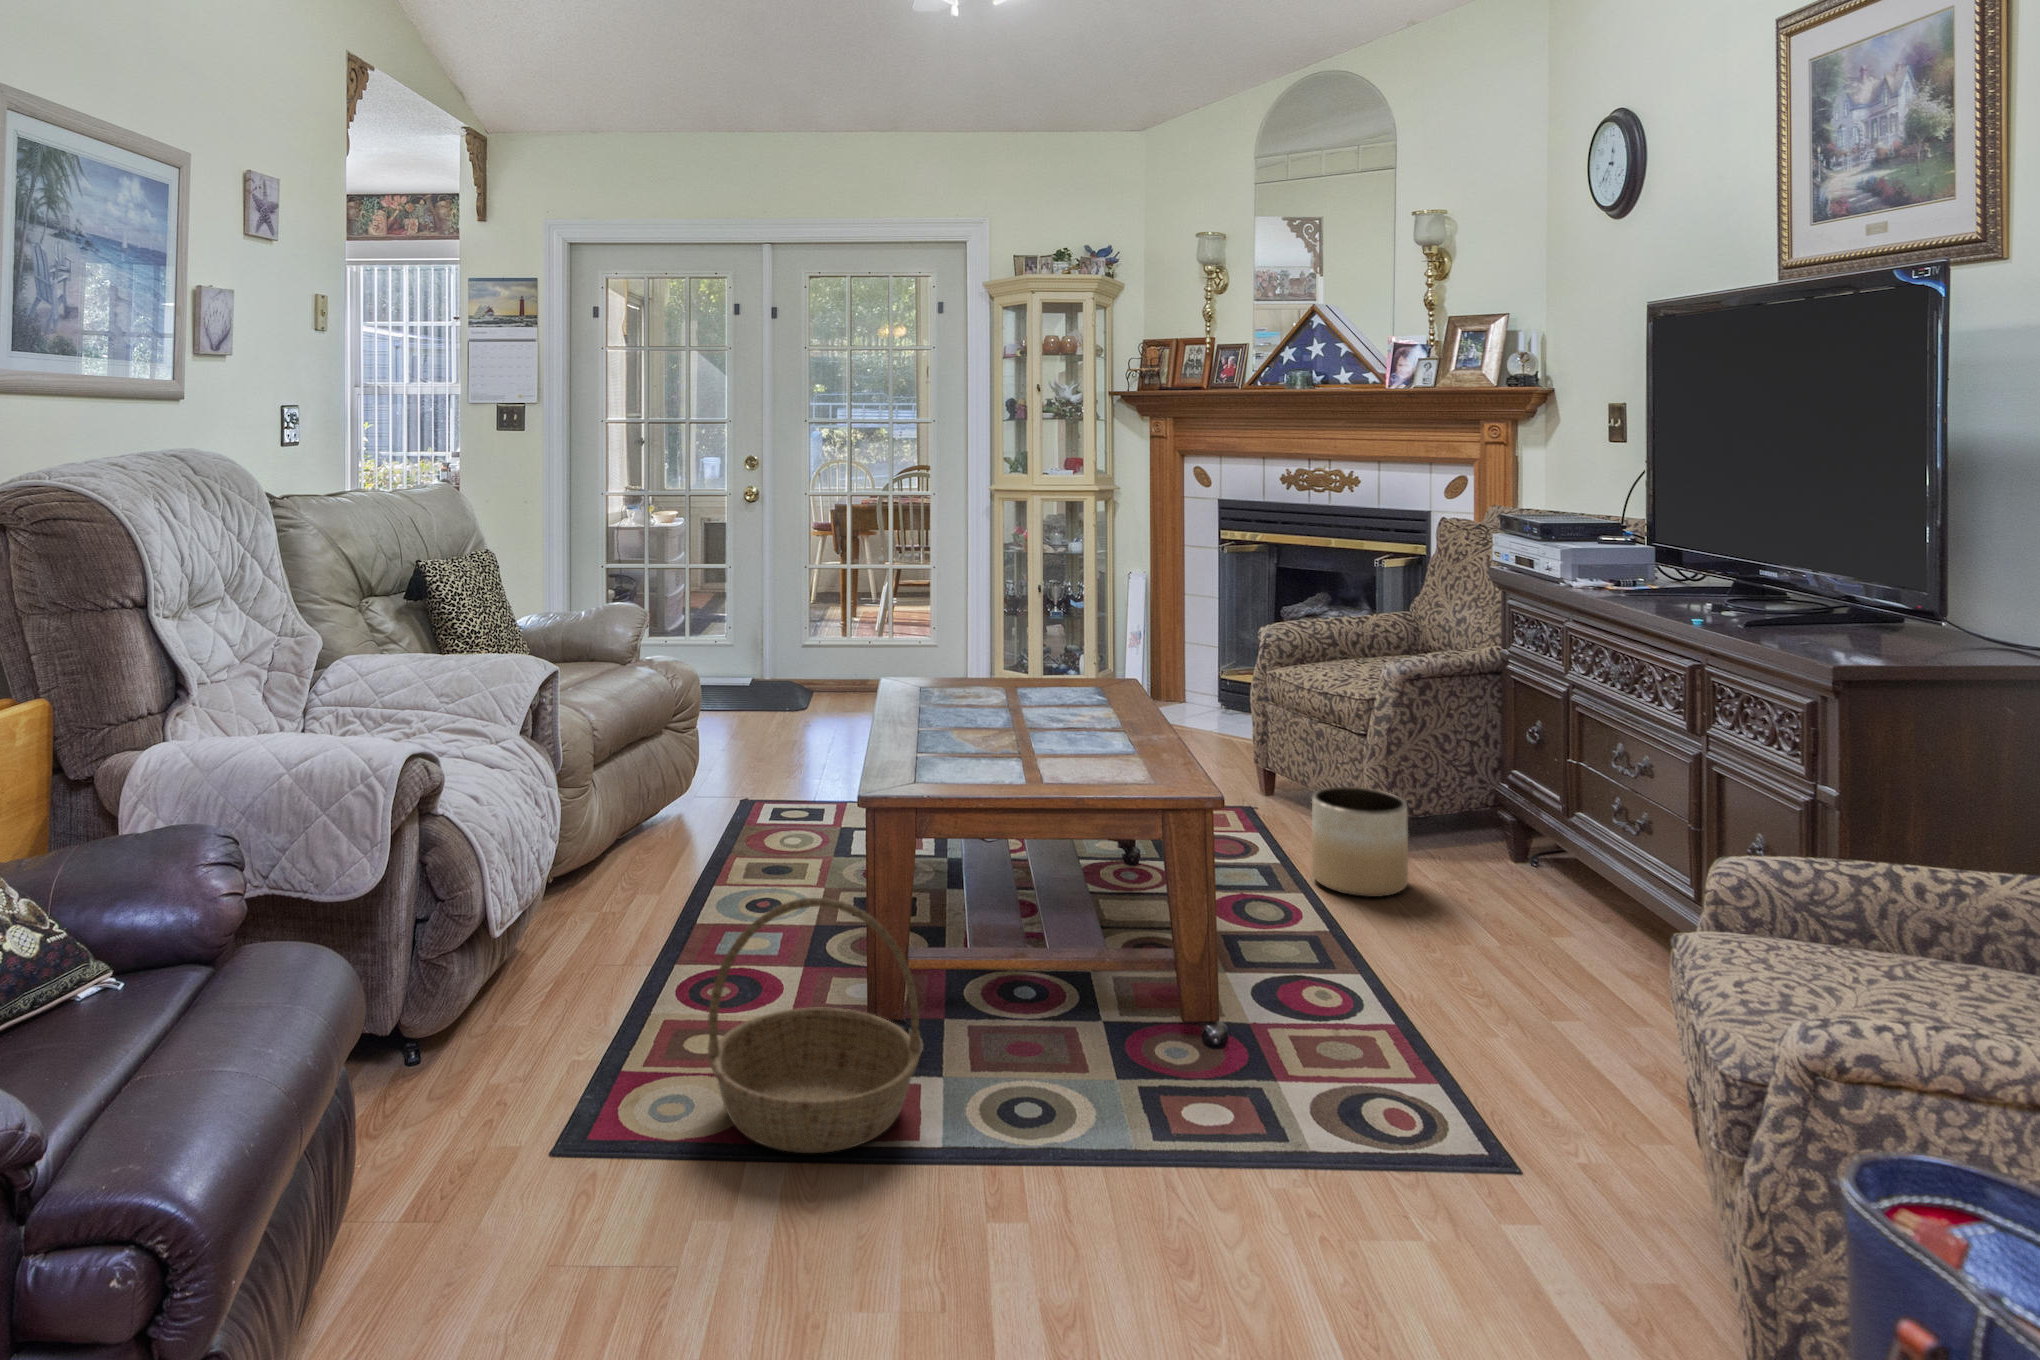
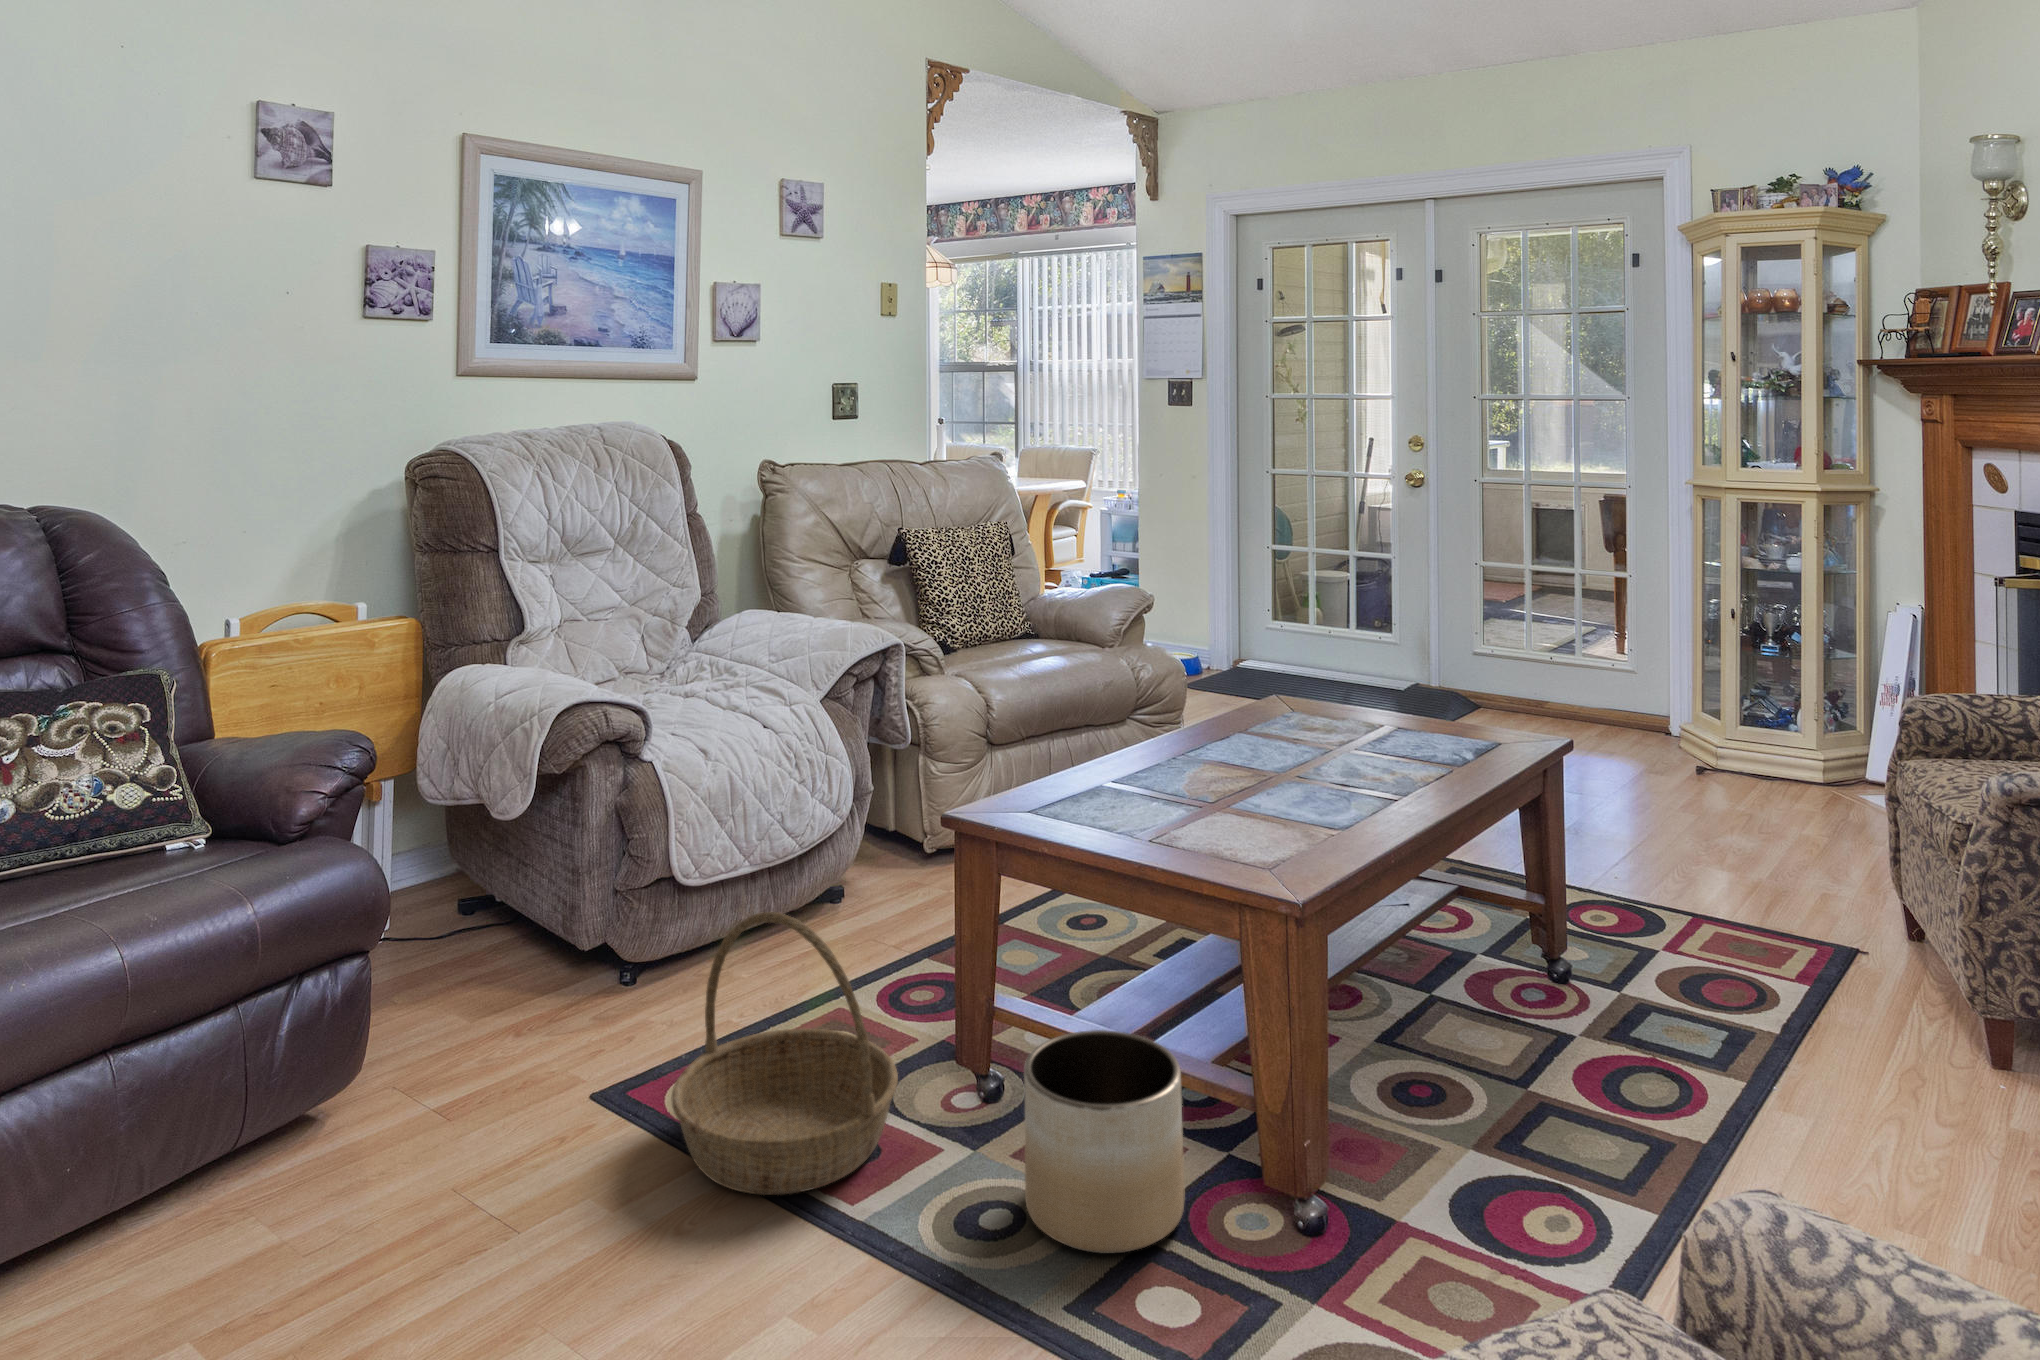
planter: present [1311,787,1408,897] -> present [1024,1030,1184,1254]

